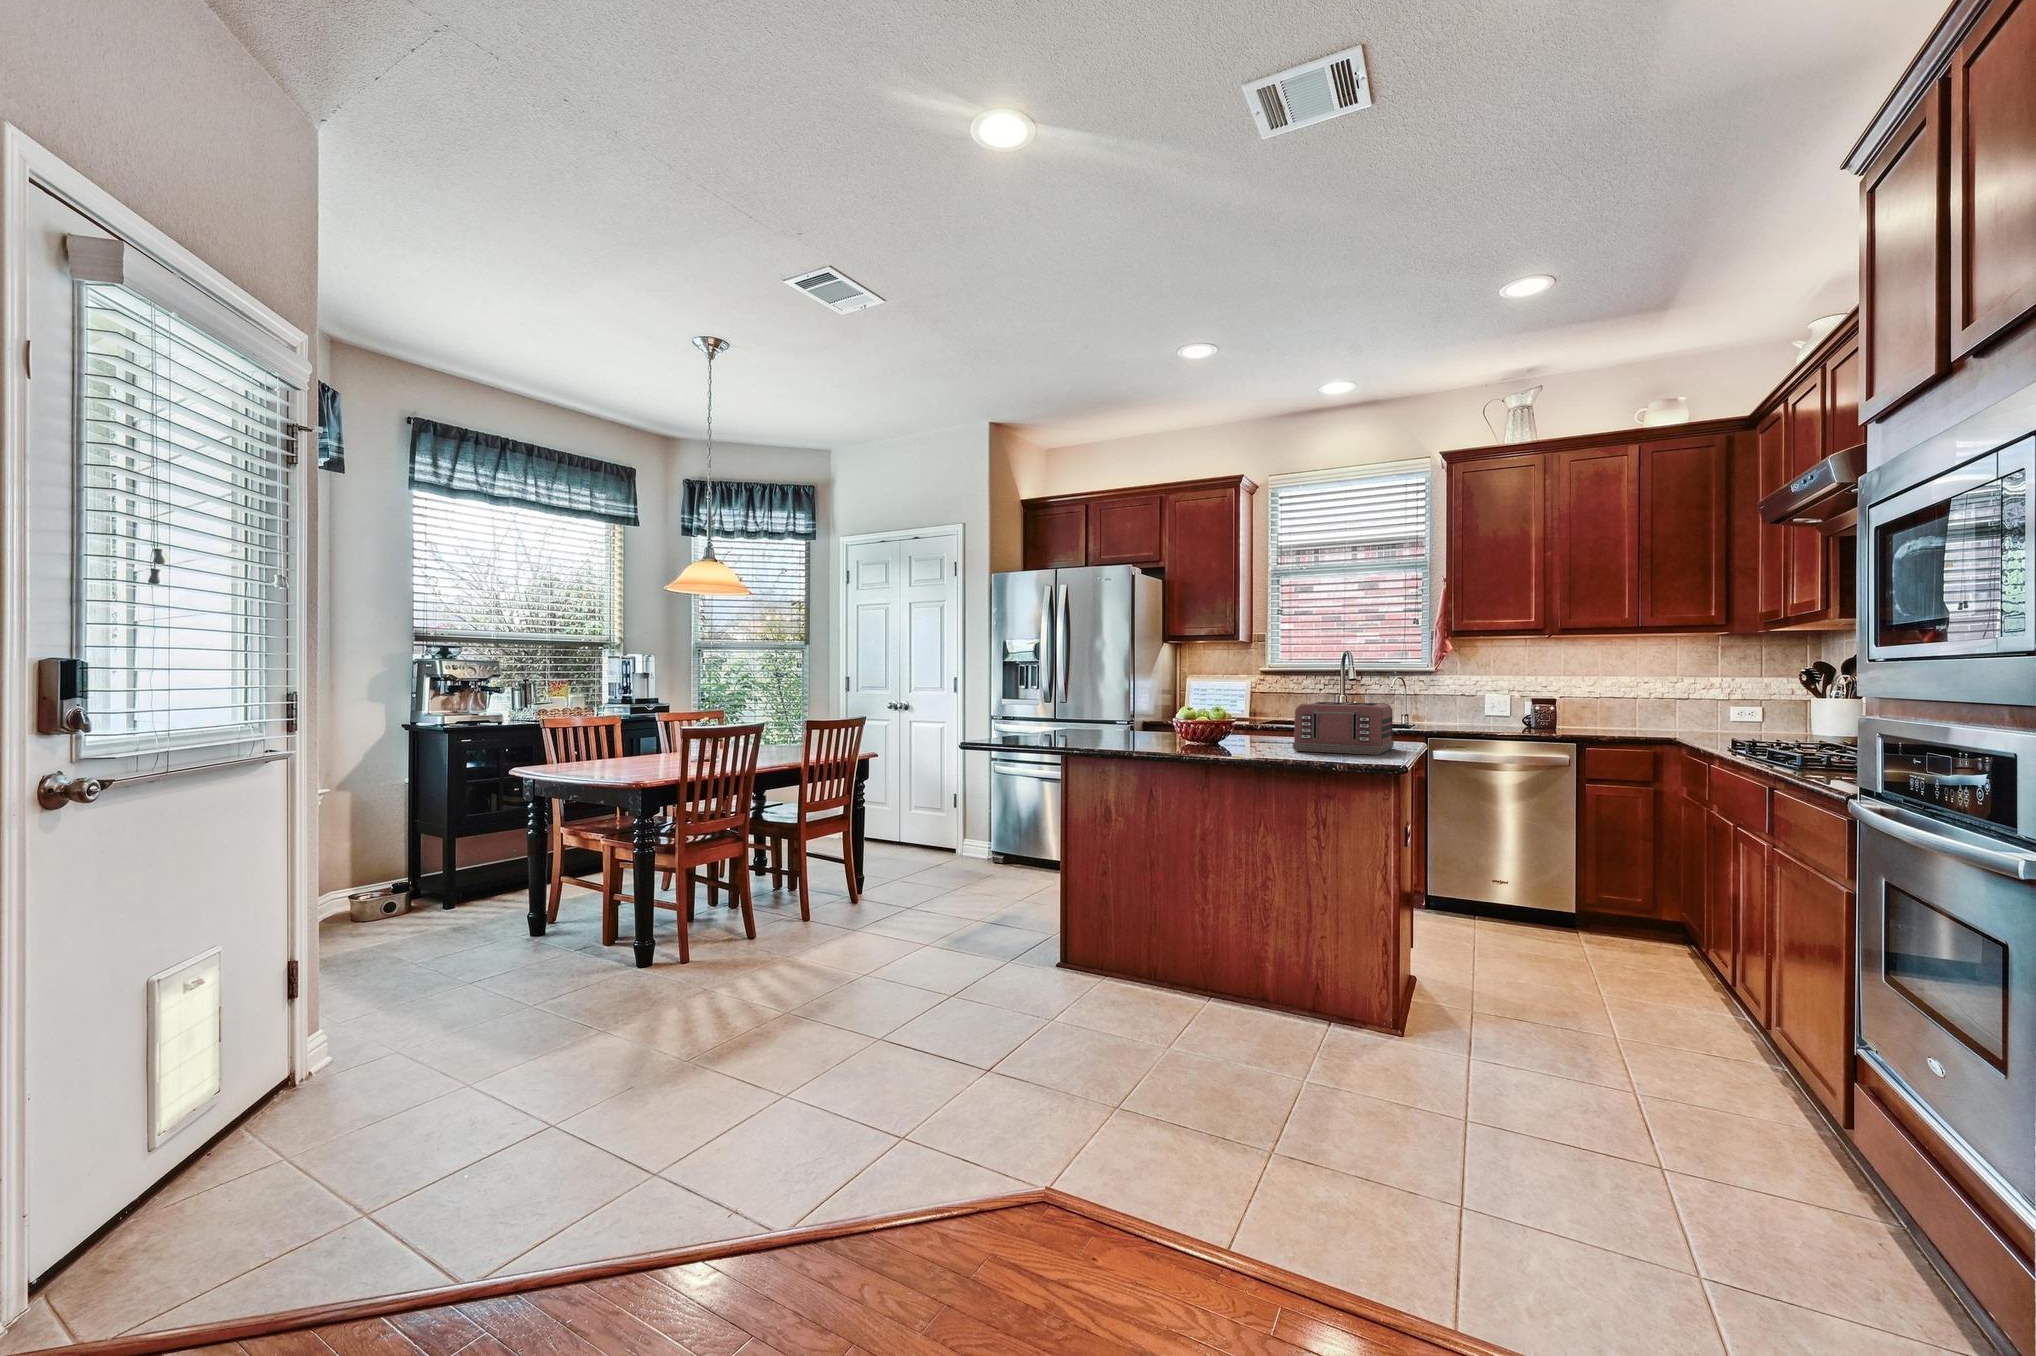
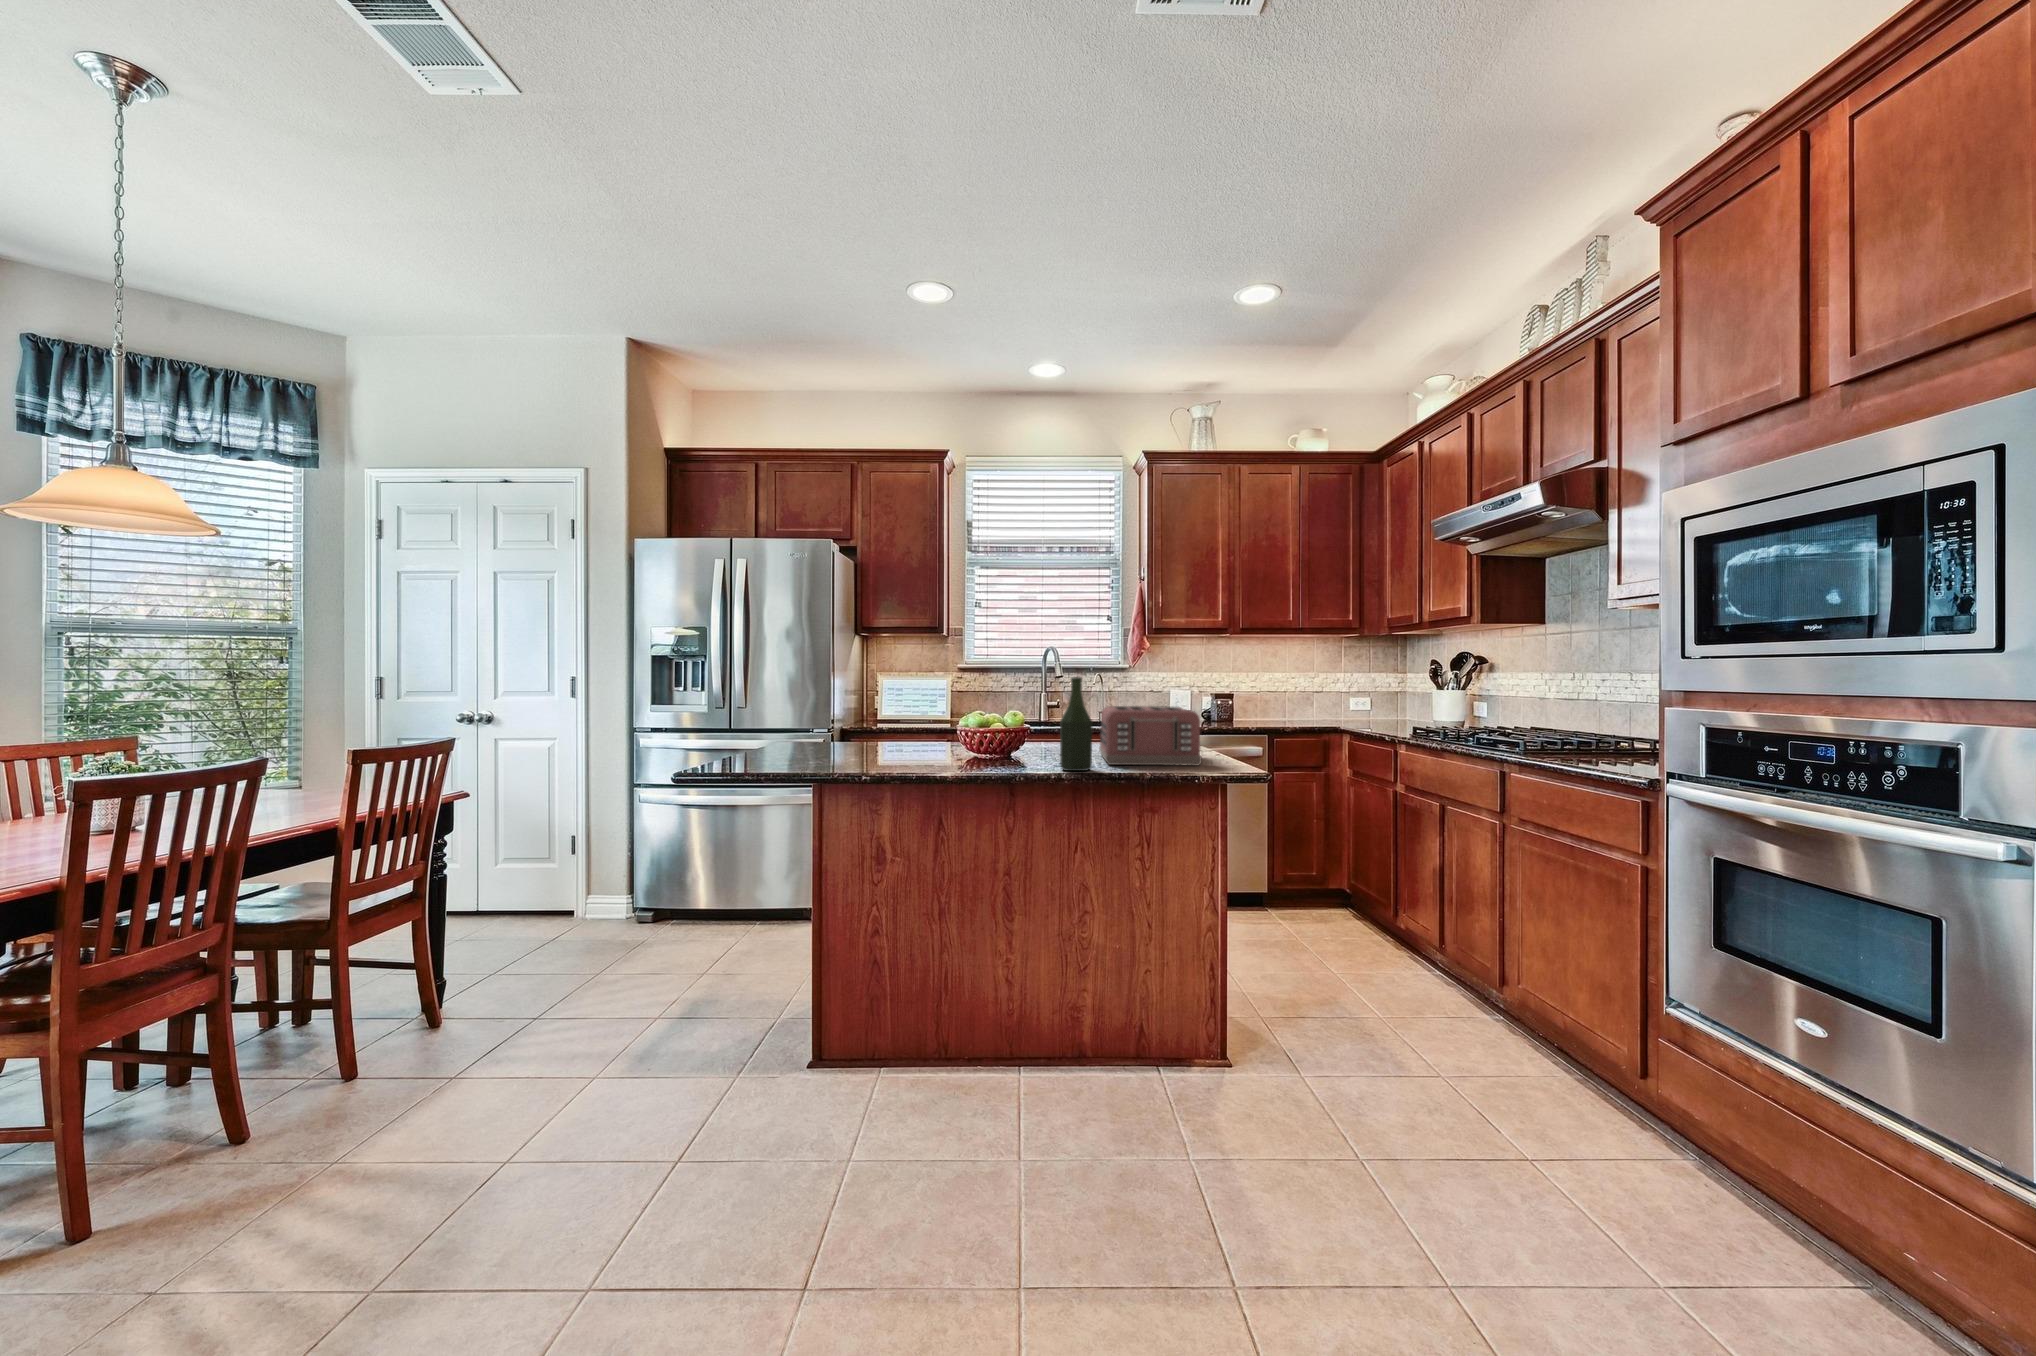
bottle: none [1243,675,1272,753] -> present [1060,677,1092,771]

